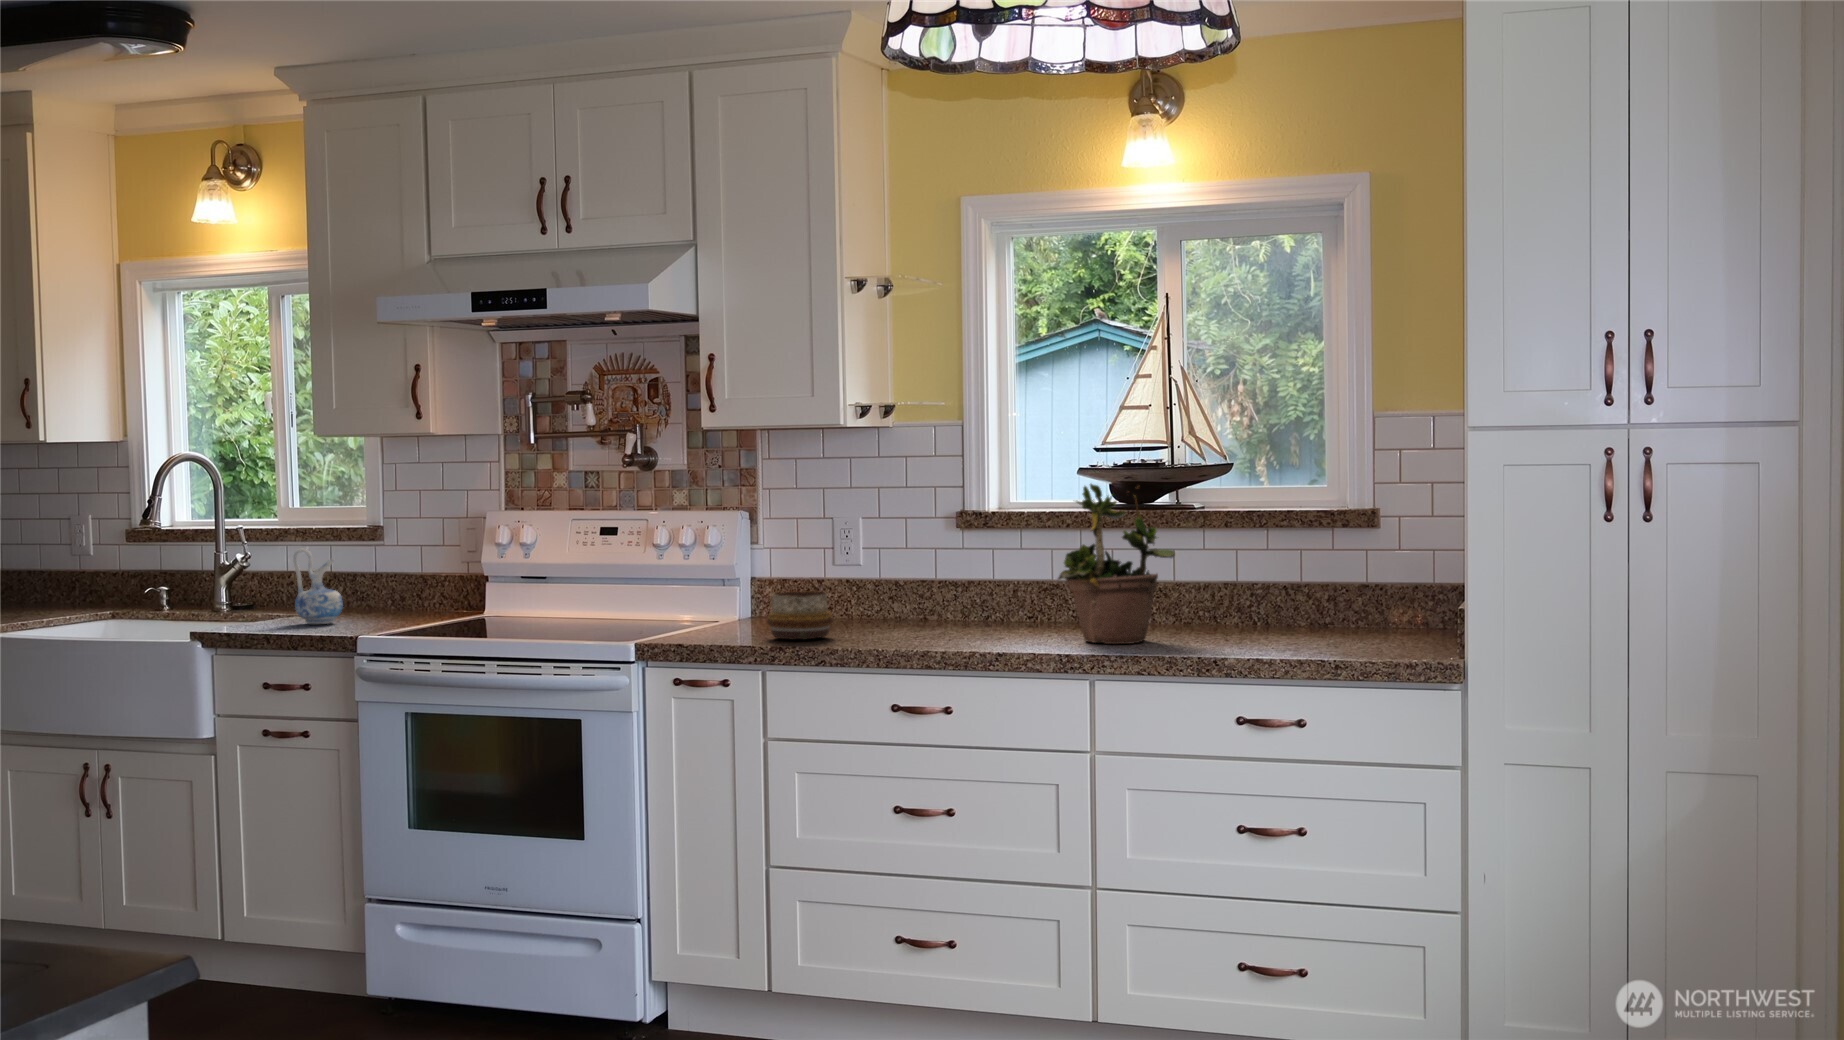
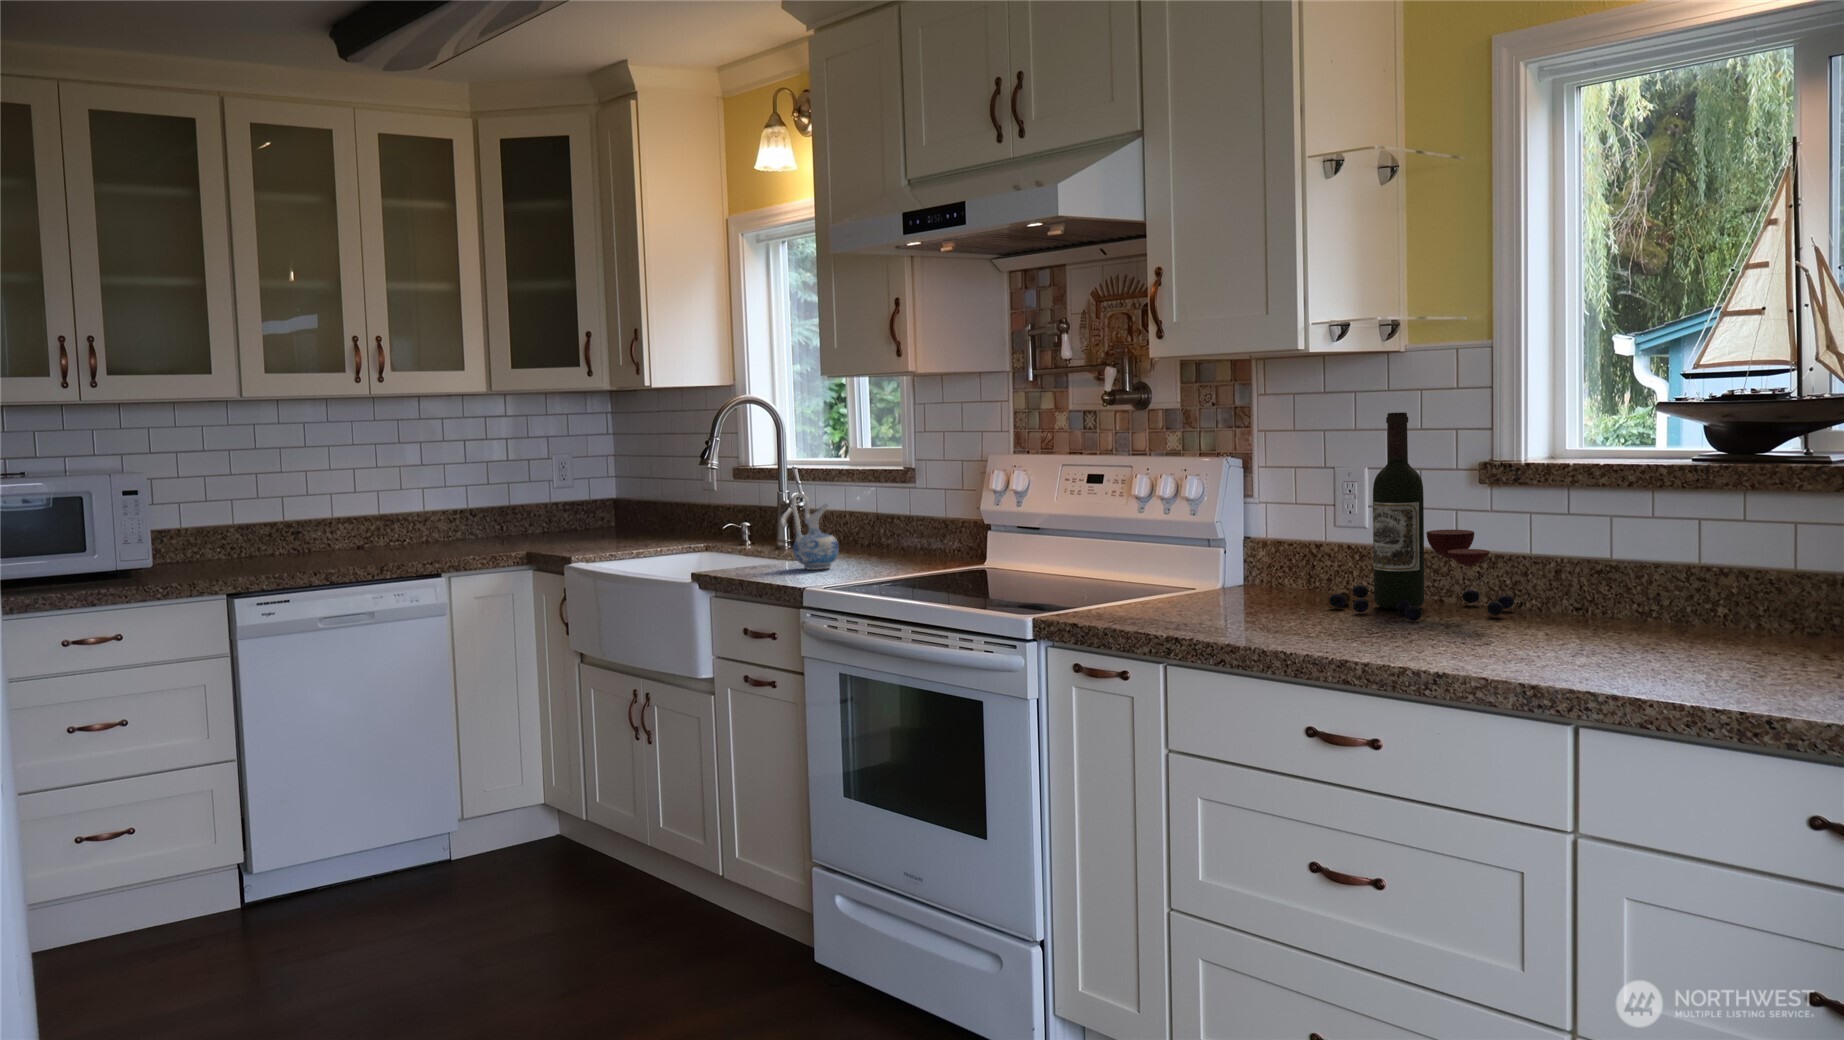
wine bottle: none [851,473,986,630] -> present [1329,412,1514,621]
potted plant: present [1058,484,1175,644] -> none [1546,413,1751,671]
decorative bowl: present [767,591,833,640] -> none [1185,564,1269,627]

